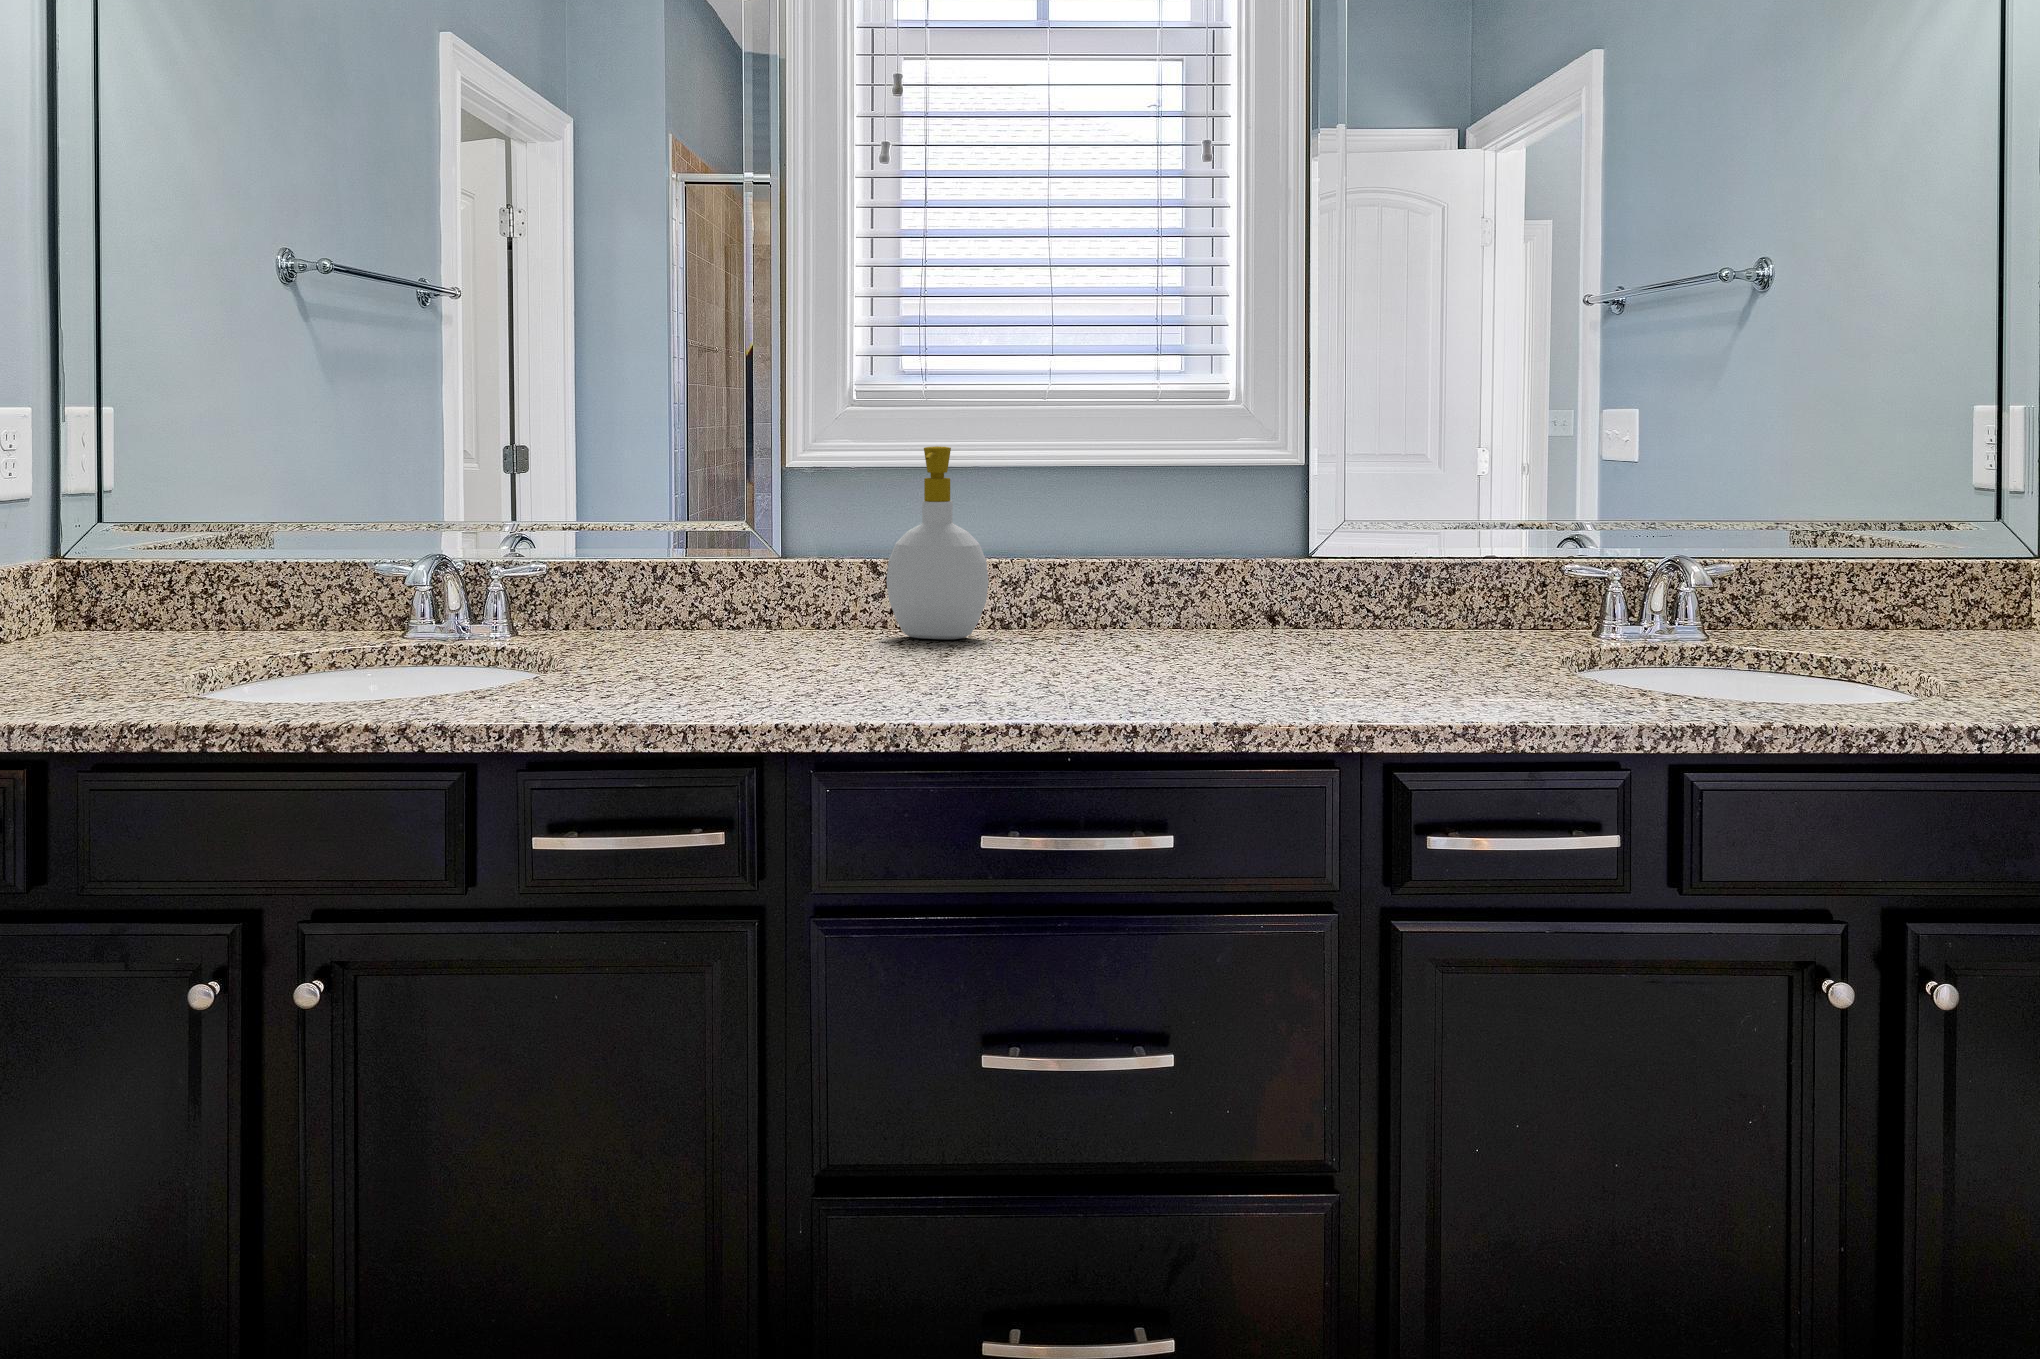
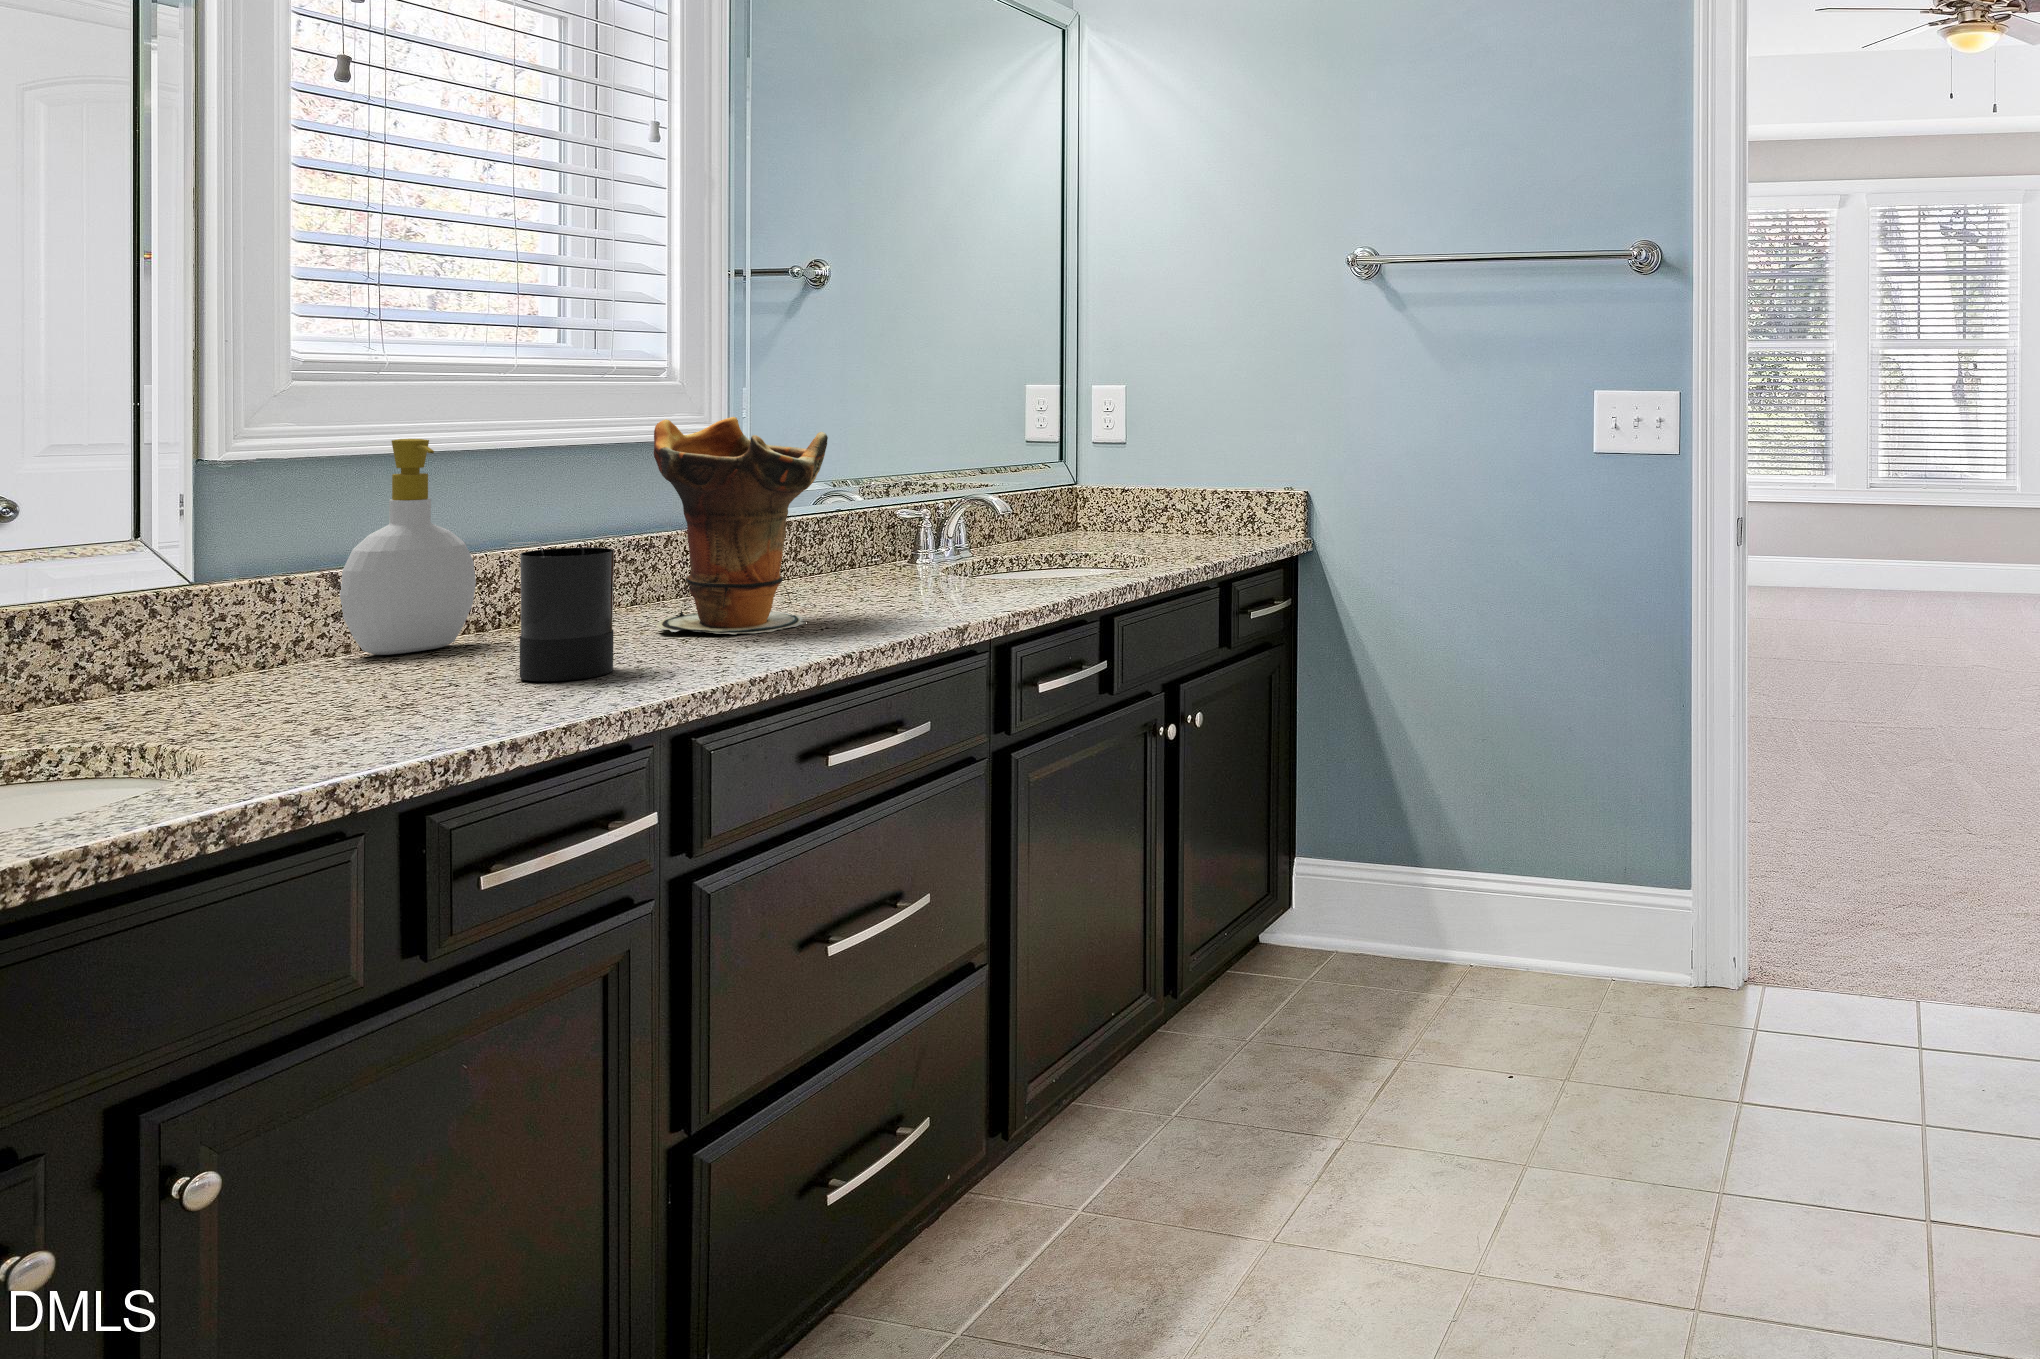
decorative vase: none [1046,430,1226,682] -> present [654,417,828,634]
candle: none [811,544,891,688] -> present [508,542,614,681]

